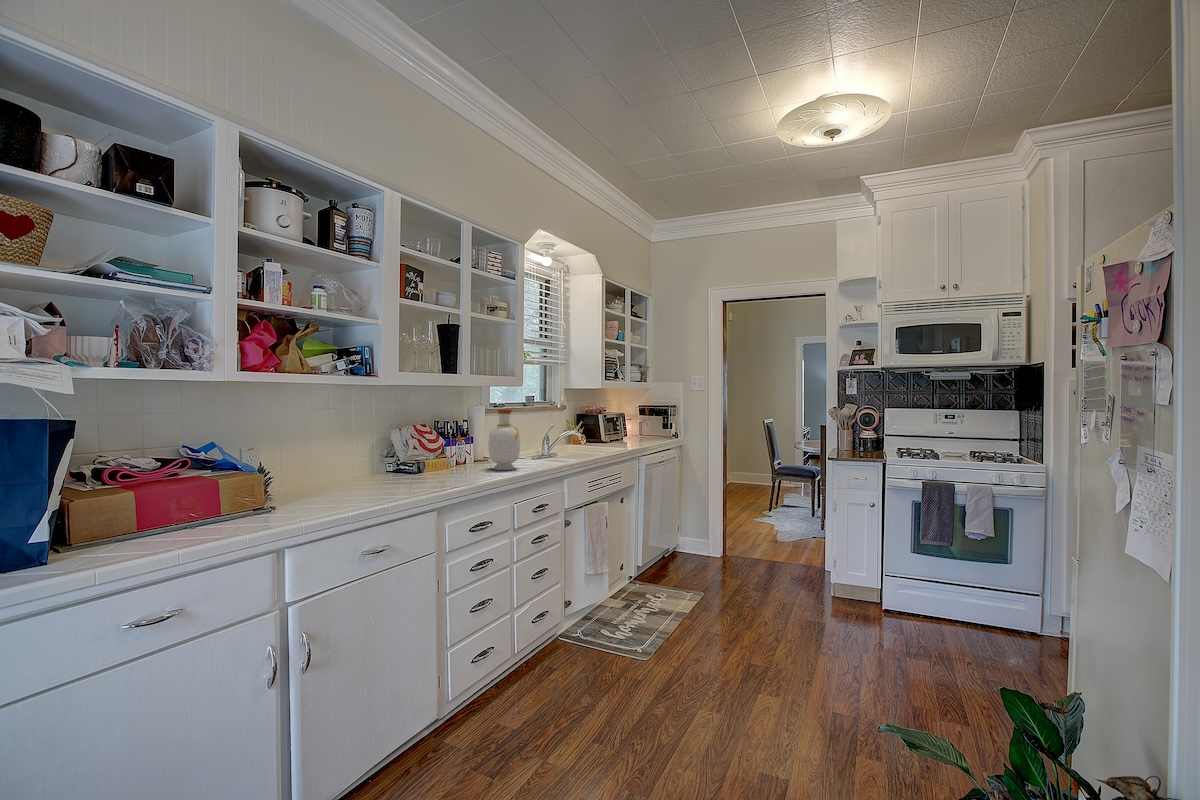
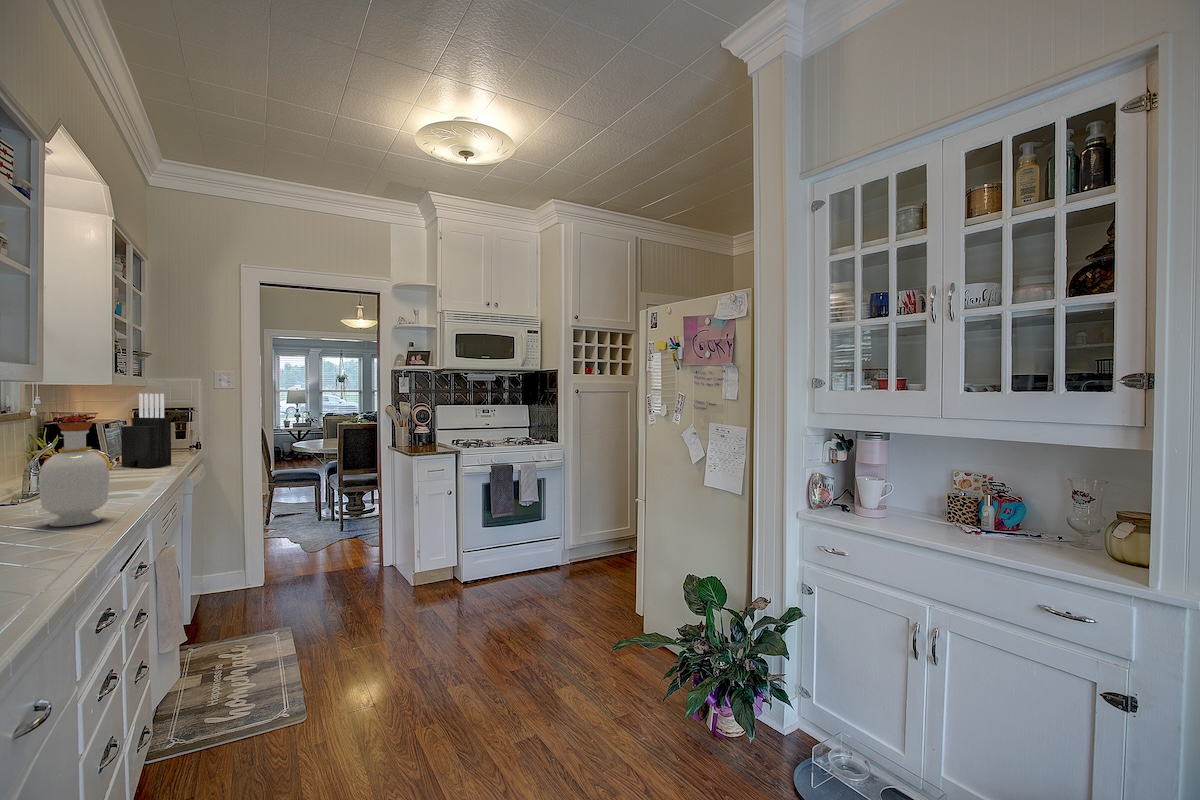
knife block: none [610,394,633,446] -> present [121,394,171,468]

